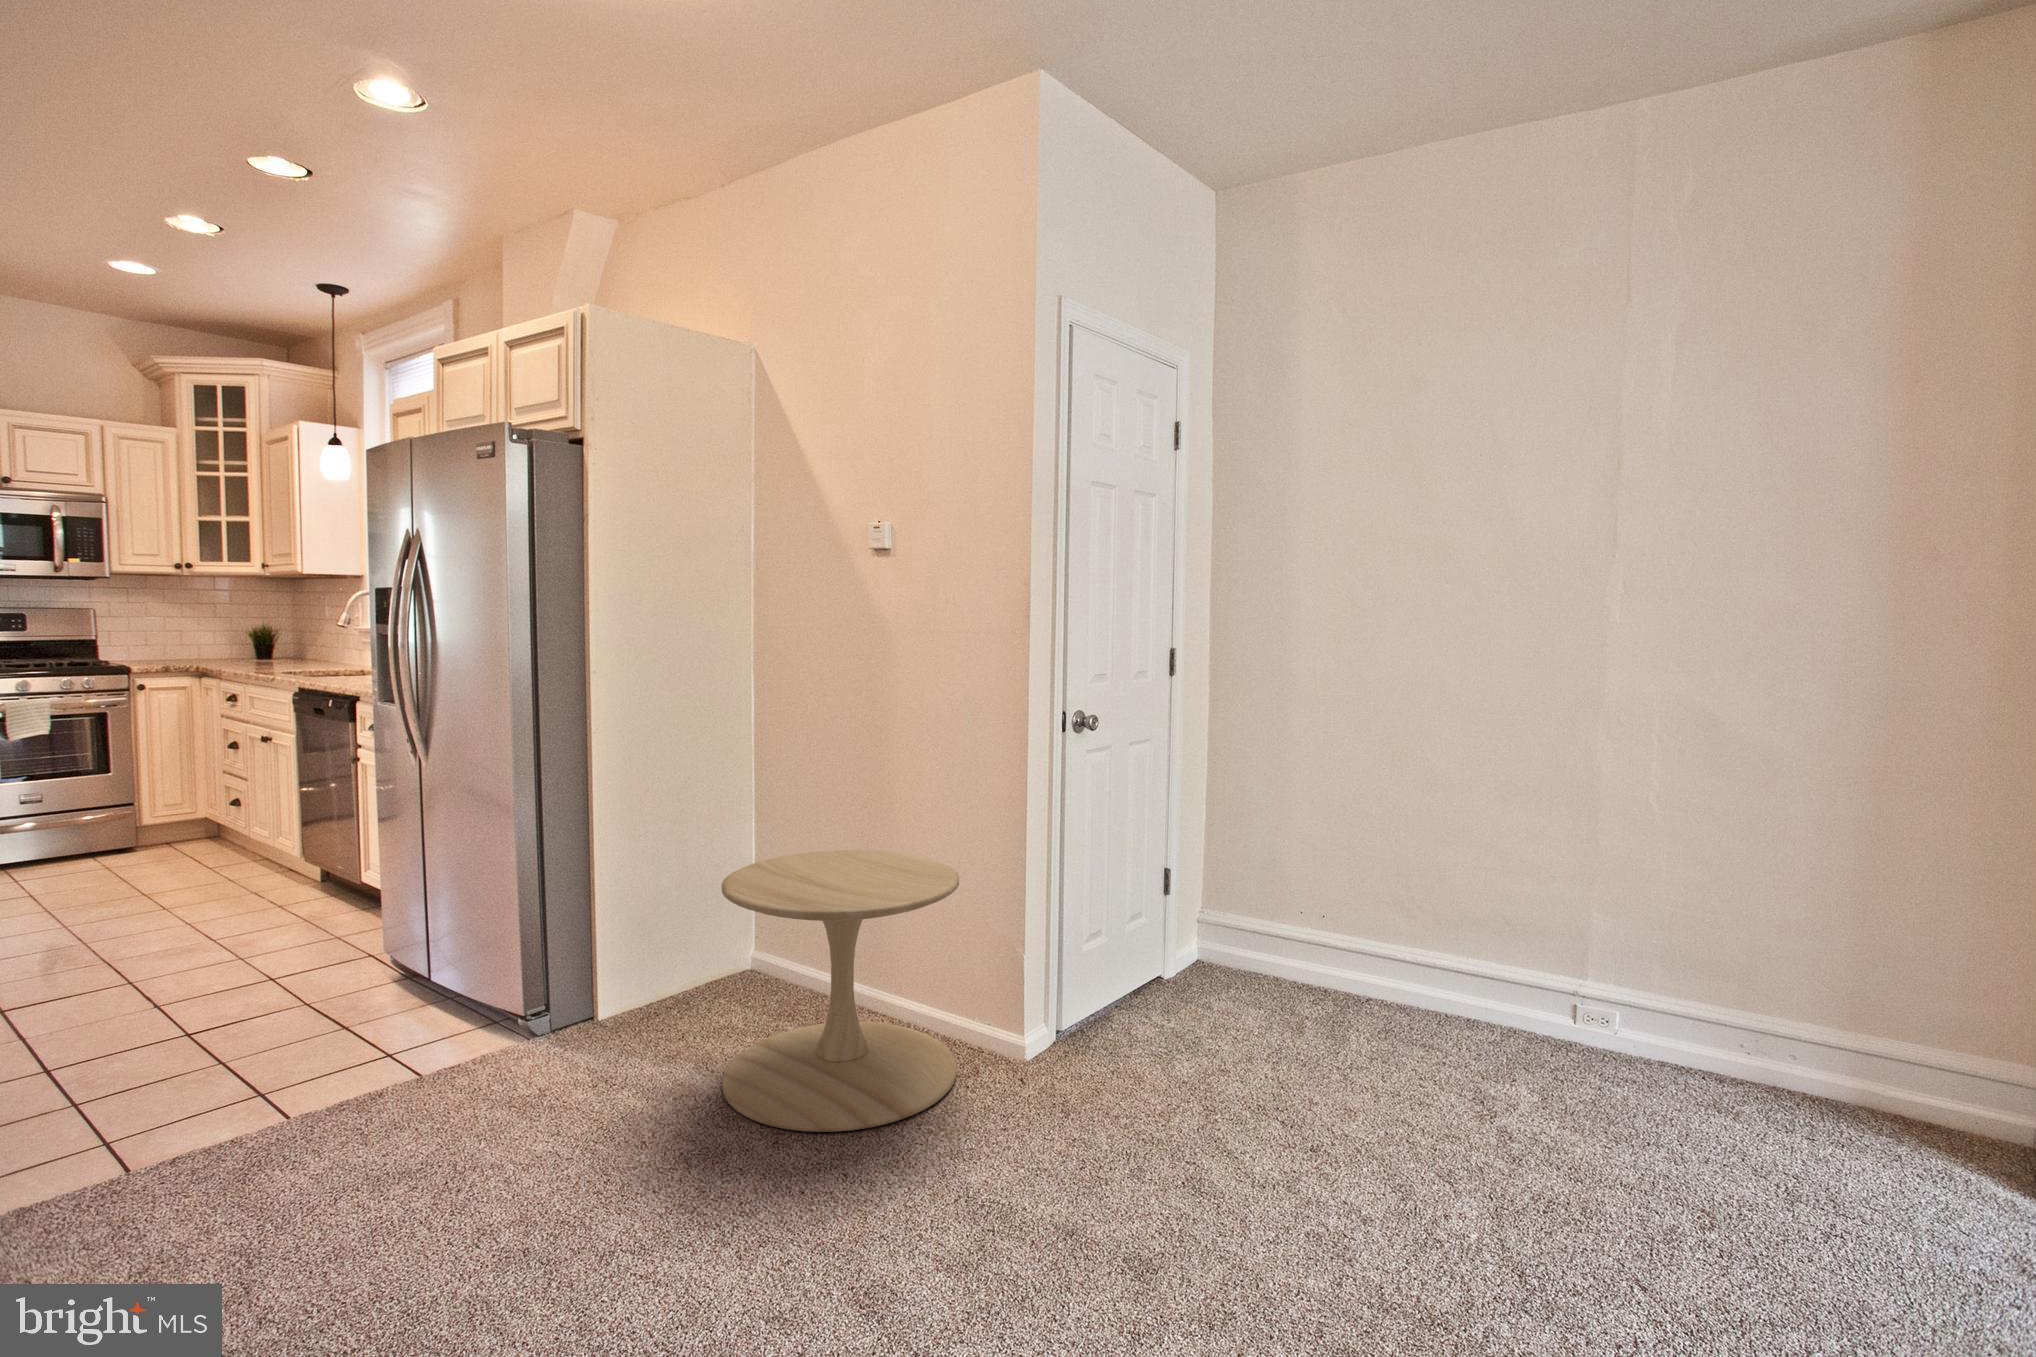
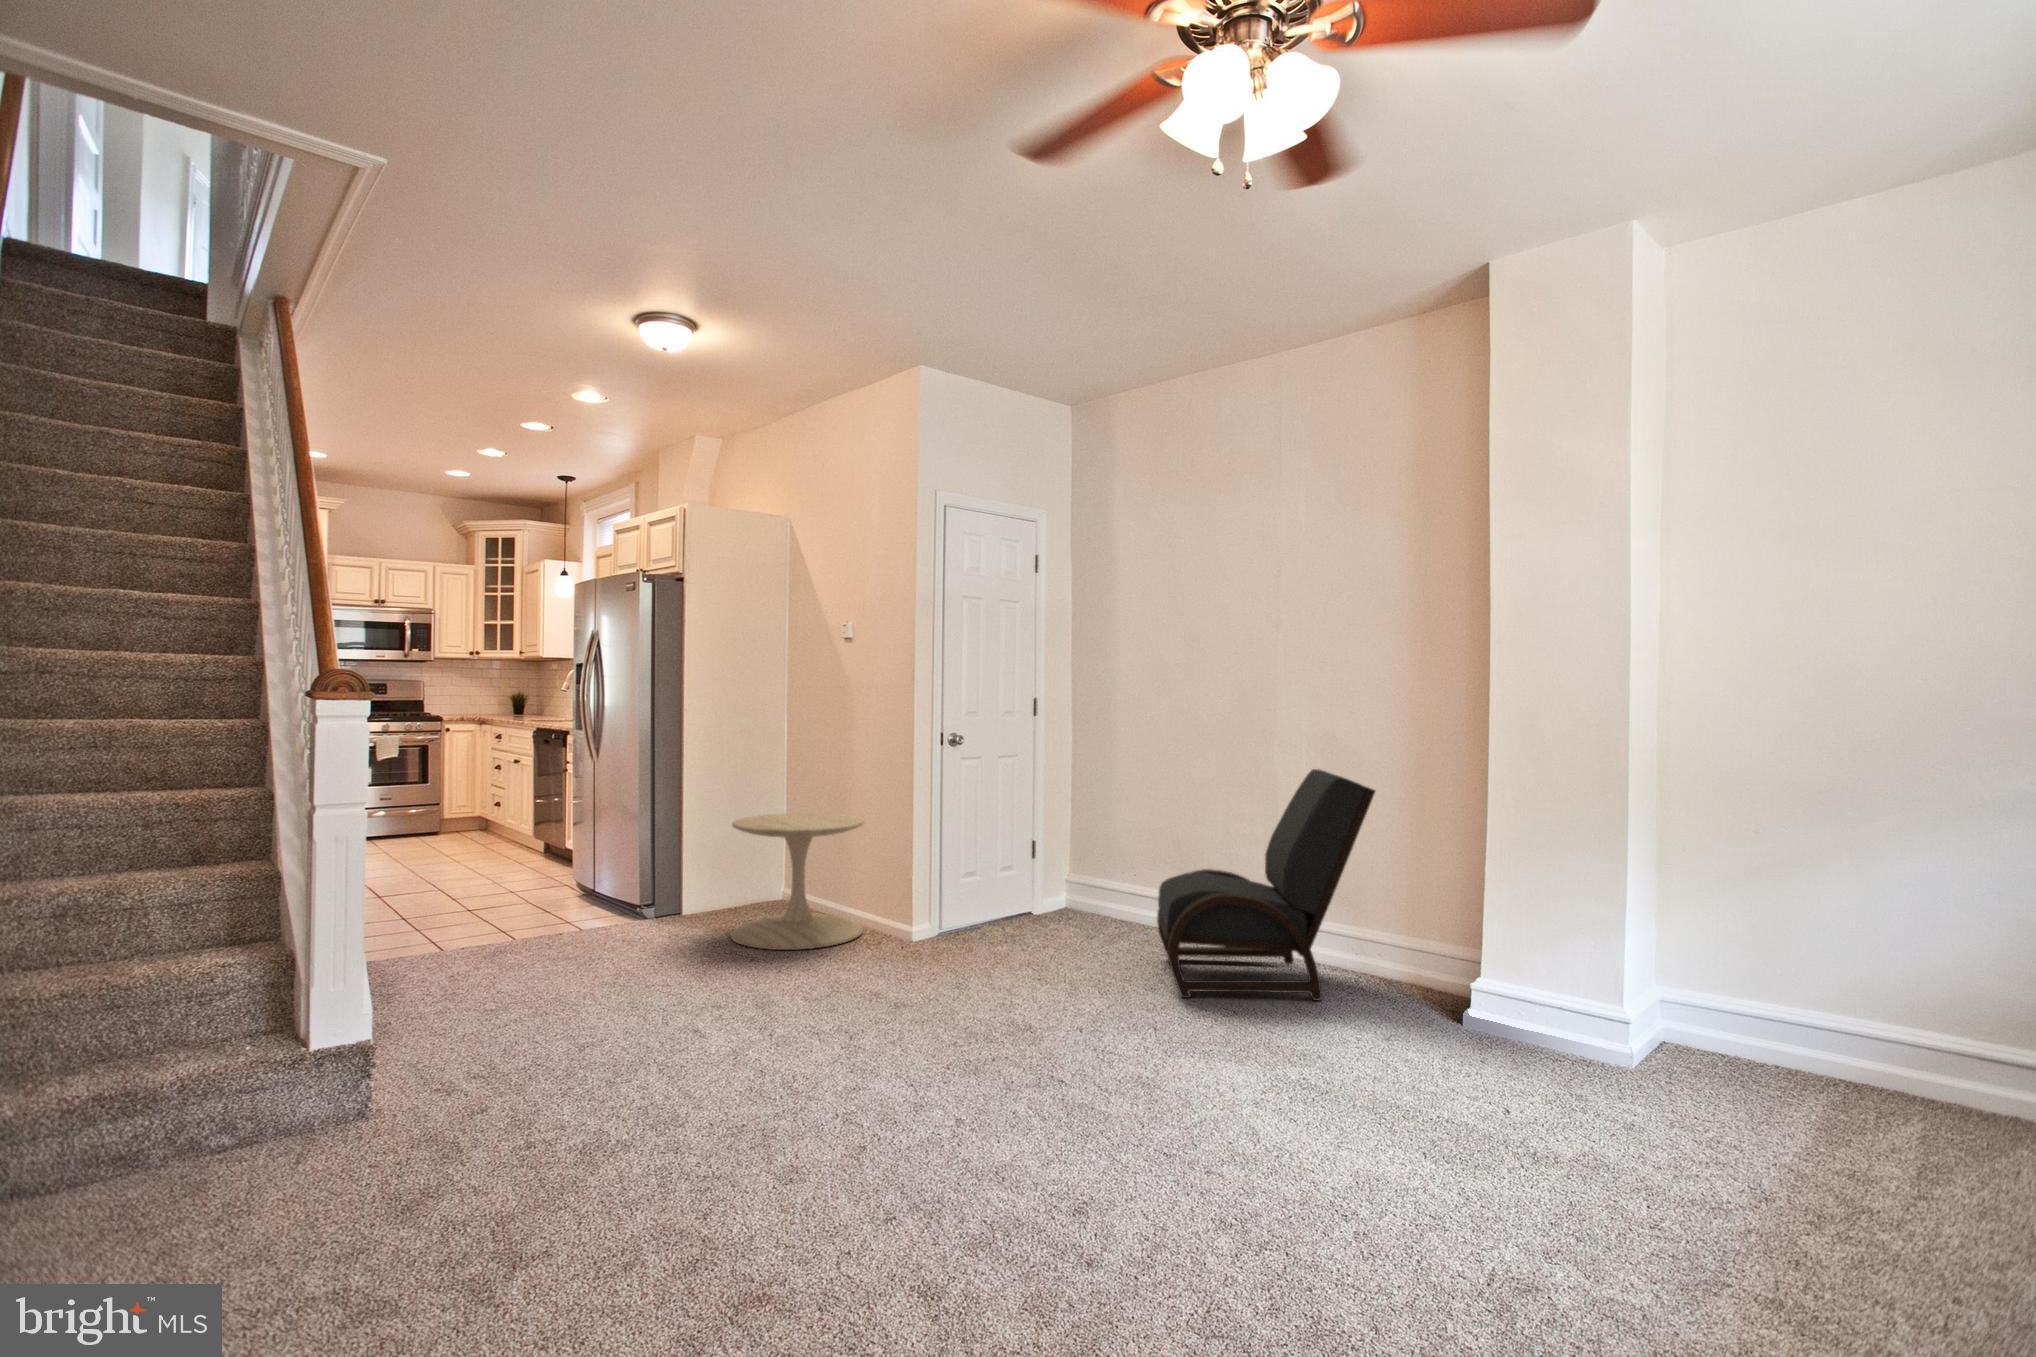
lounge chair: none [1486,779,1971,1222] -> present [1157,769,1375,1001]

